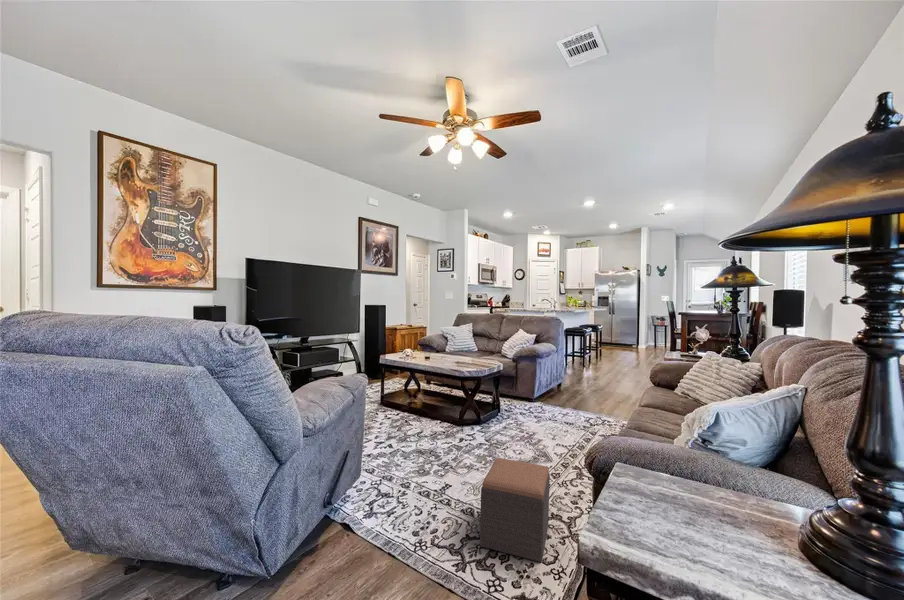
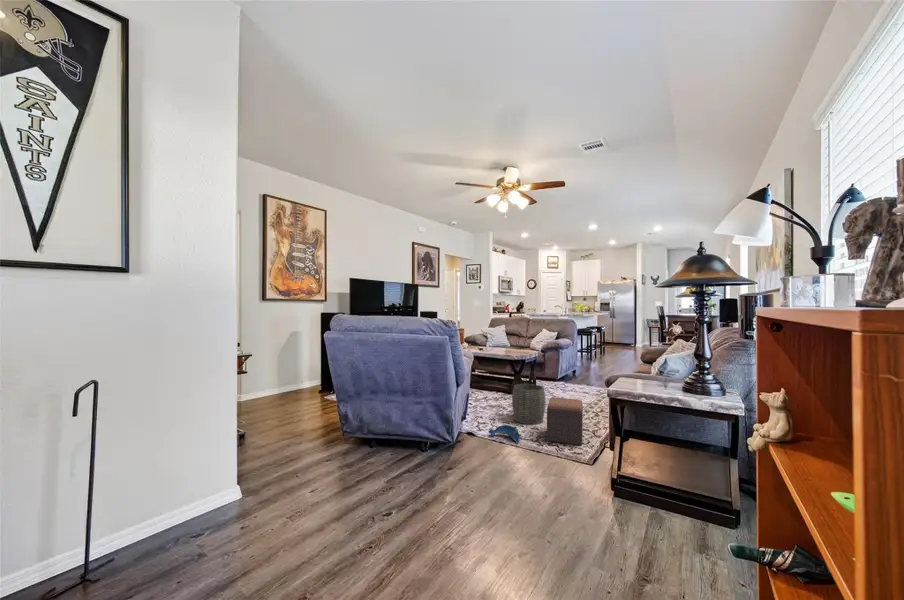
woven basket: none [442,423,495,496] -> present [512,384,546,424]
plush toy: none [383,510,431,554] -> present [489,425,520,443]

